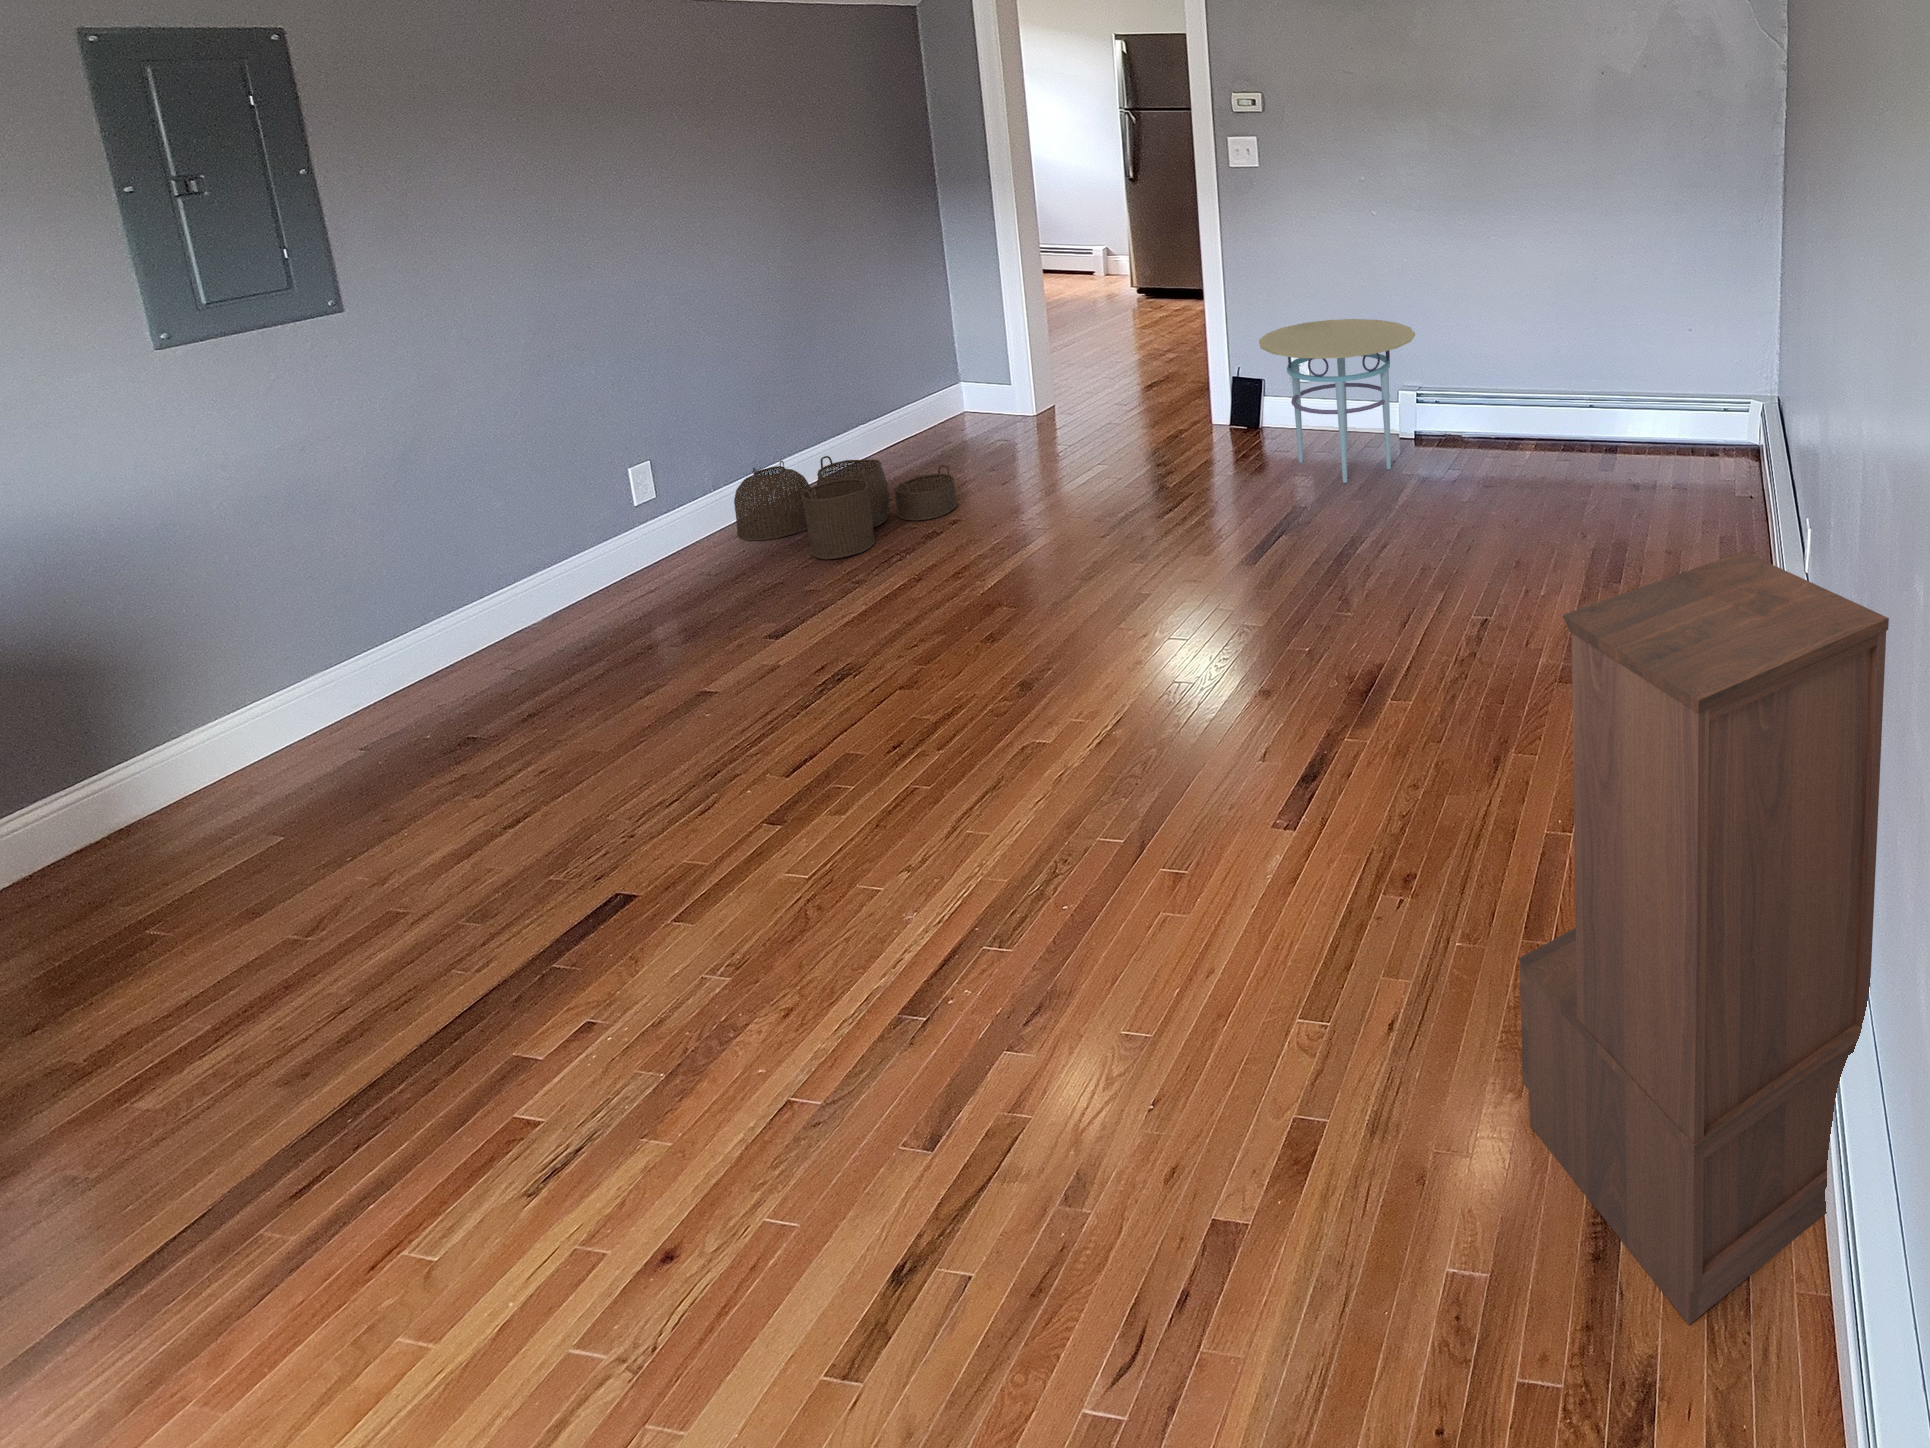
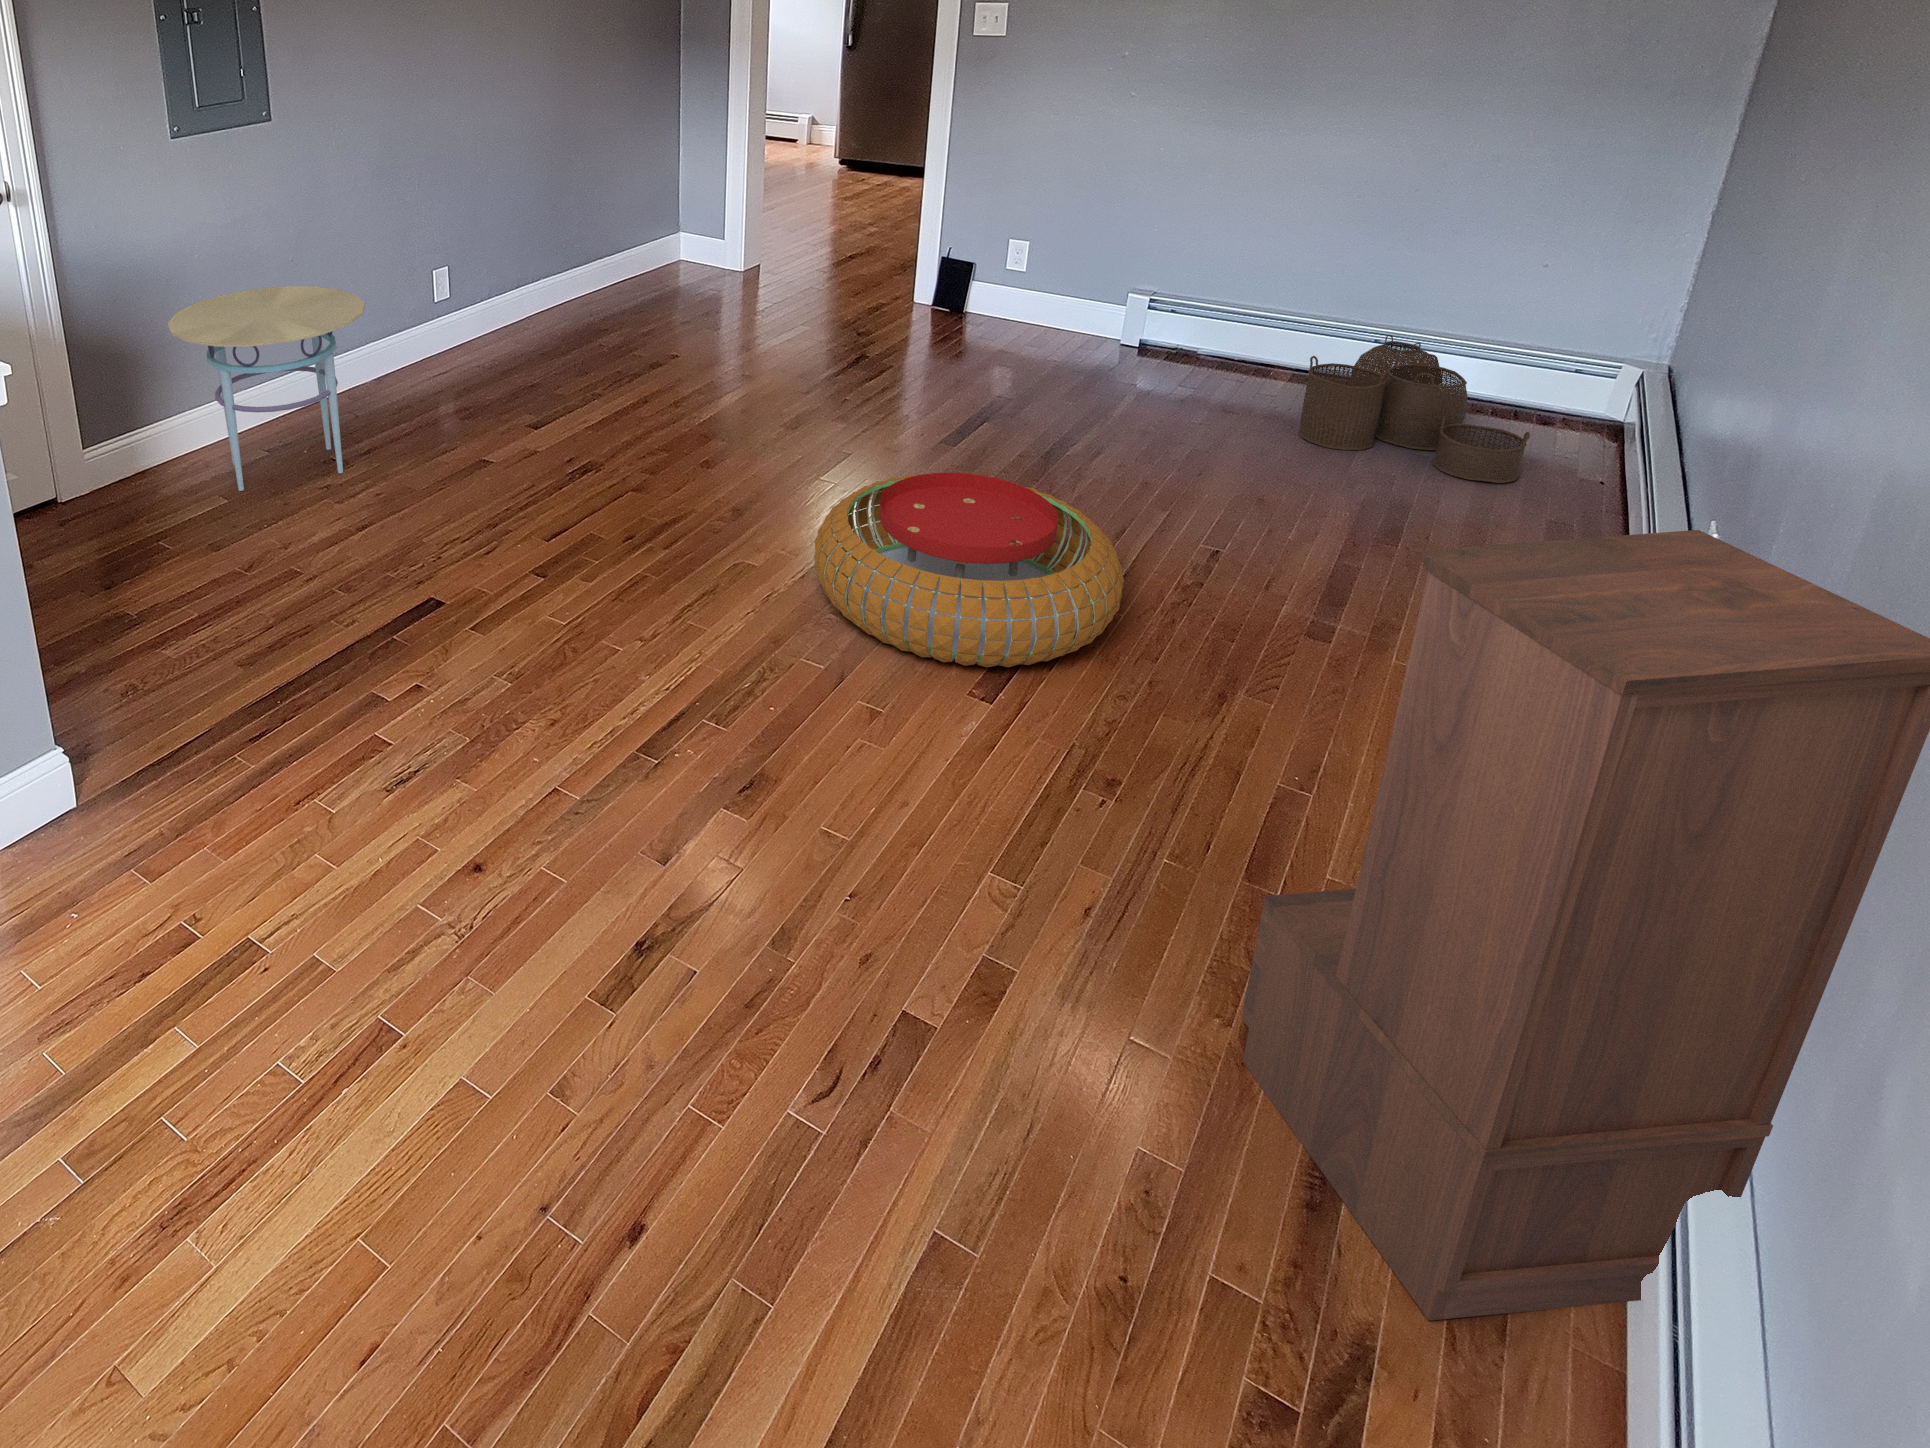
side table: present [1259,319,1415,483] -> present [168,286,365,491]
woven basket: present [734,456,958,559] -> present [1298,335,1530,483]
pouf: none [1110,591,1404,795] -> present [814,473,1124,667]

